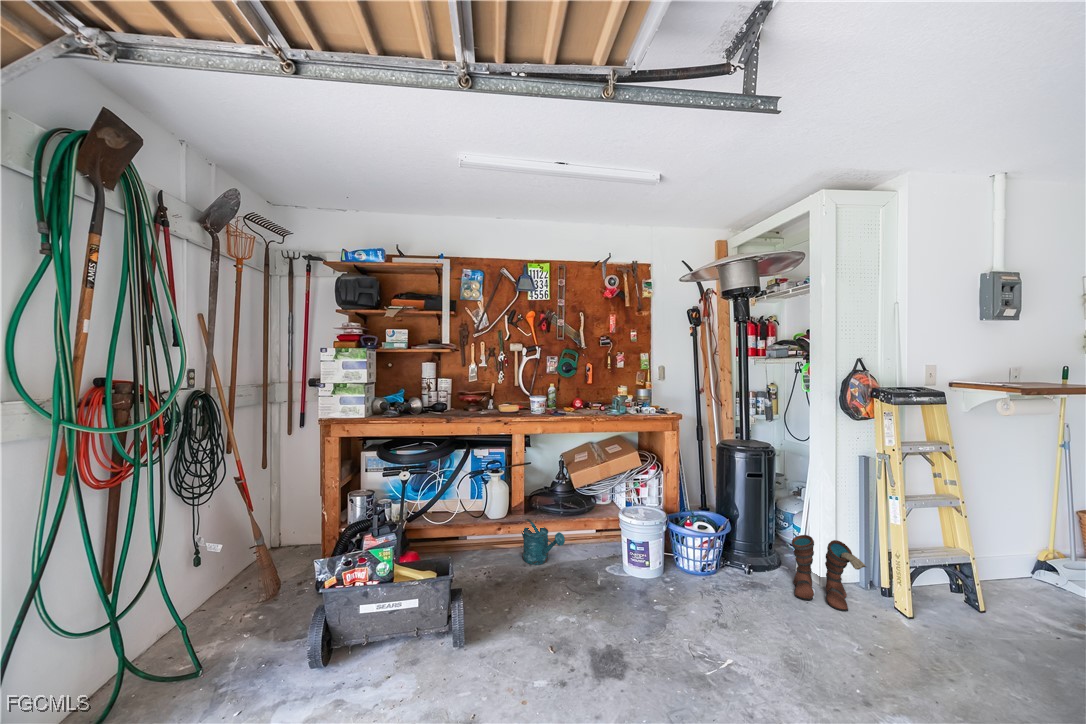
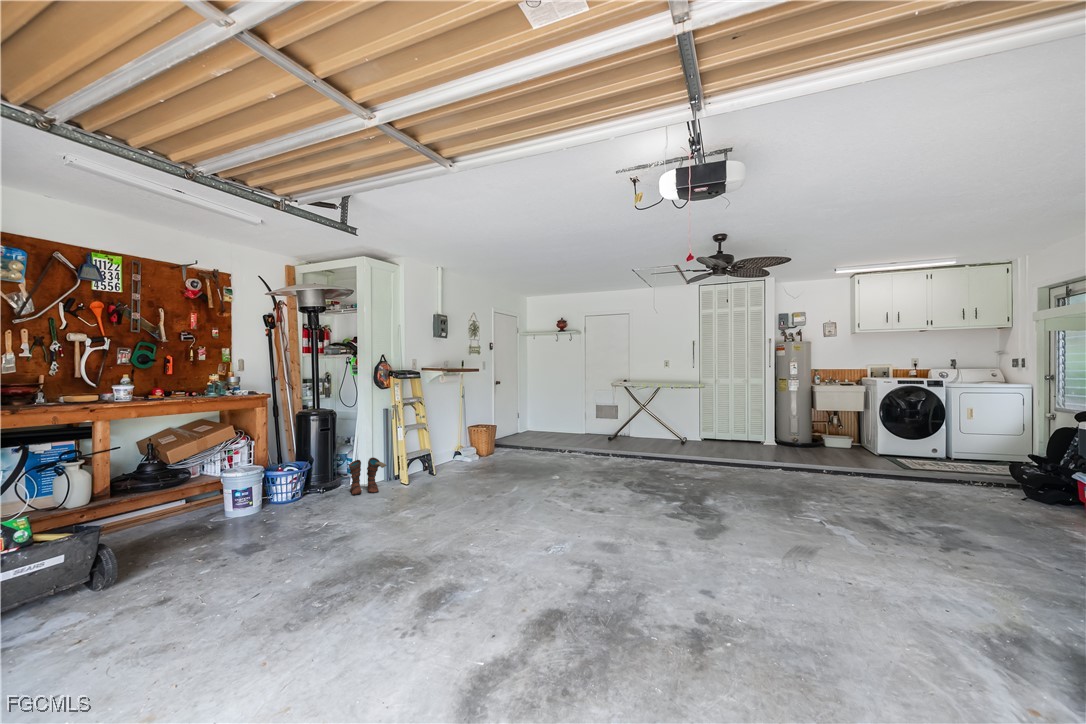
watering can: present [522,519,565,565] -> none [109,500,175,541]

